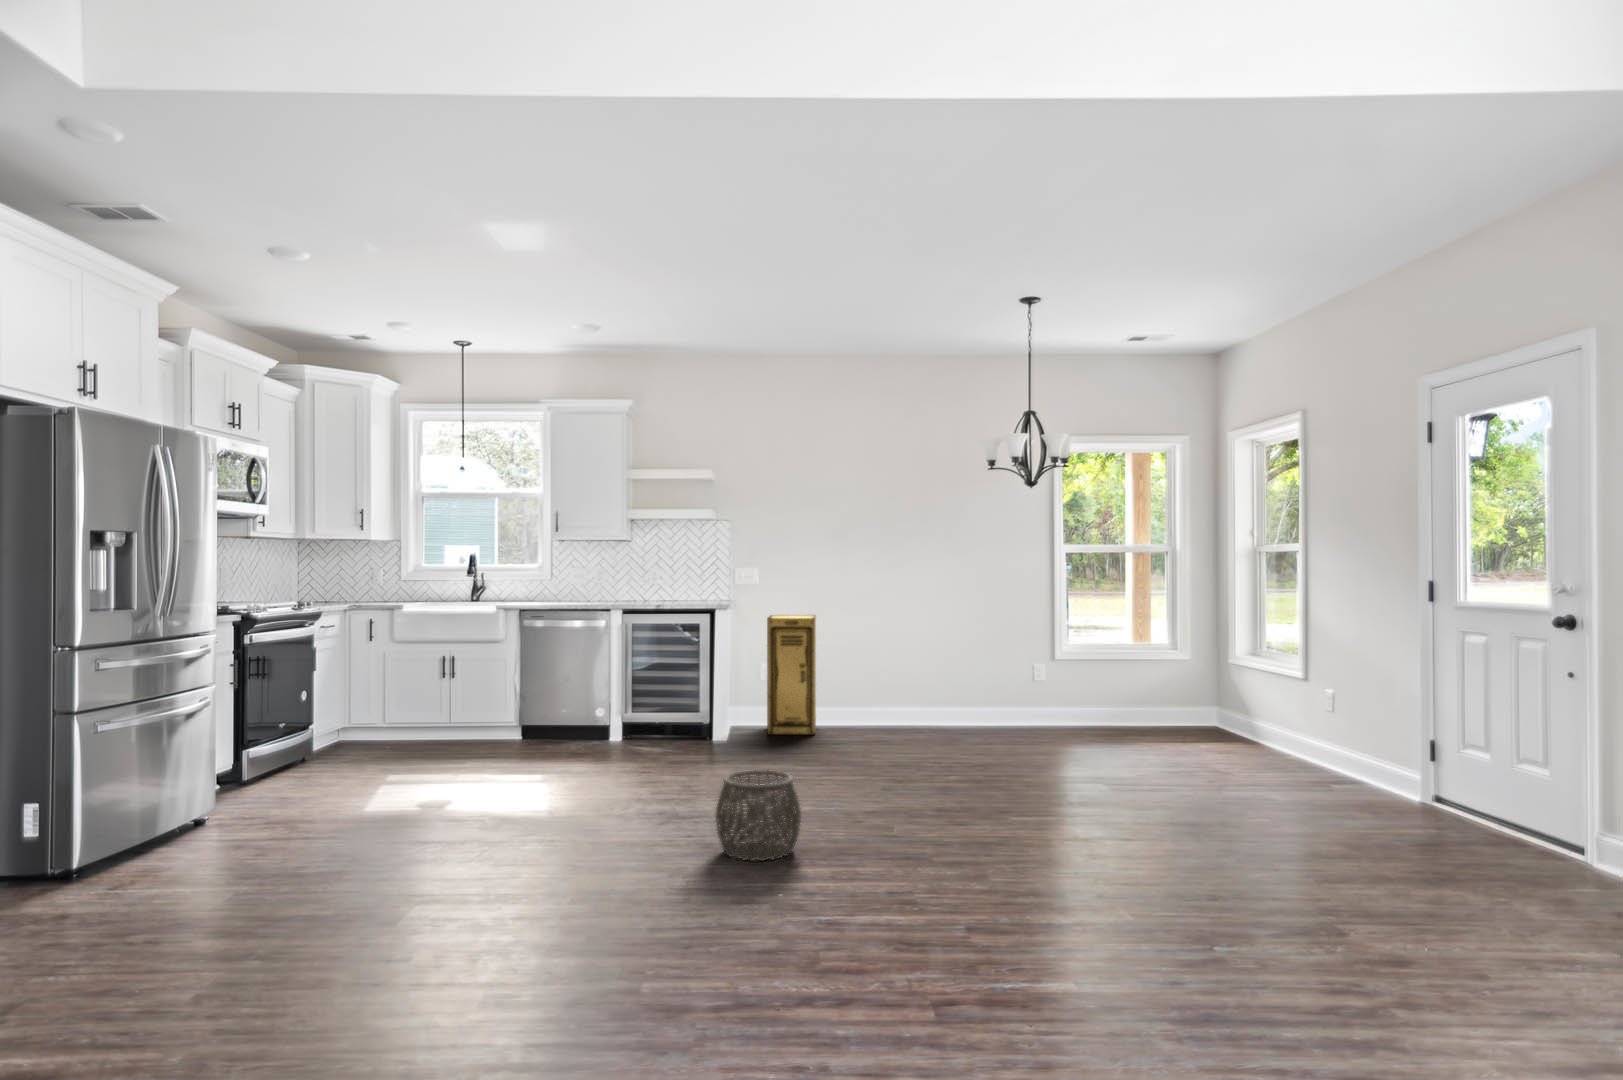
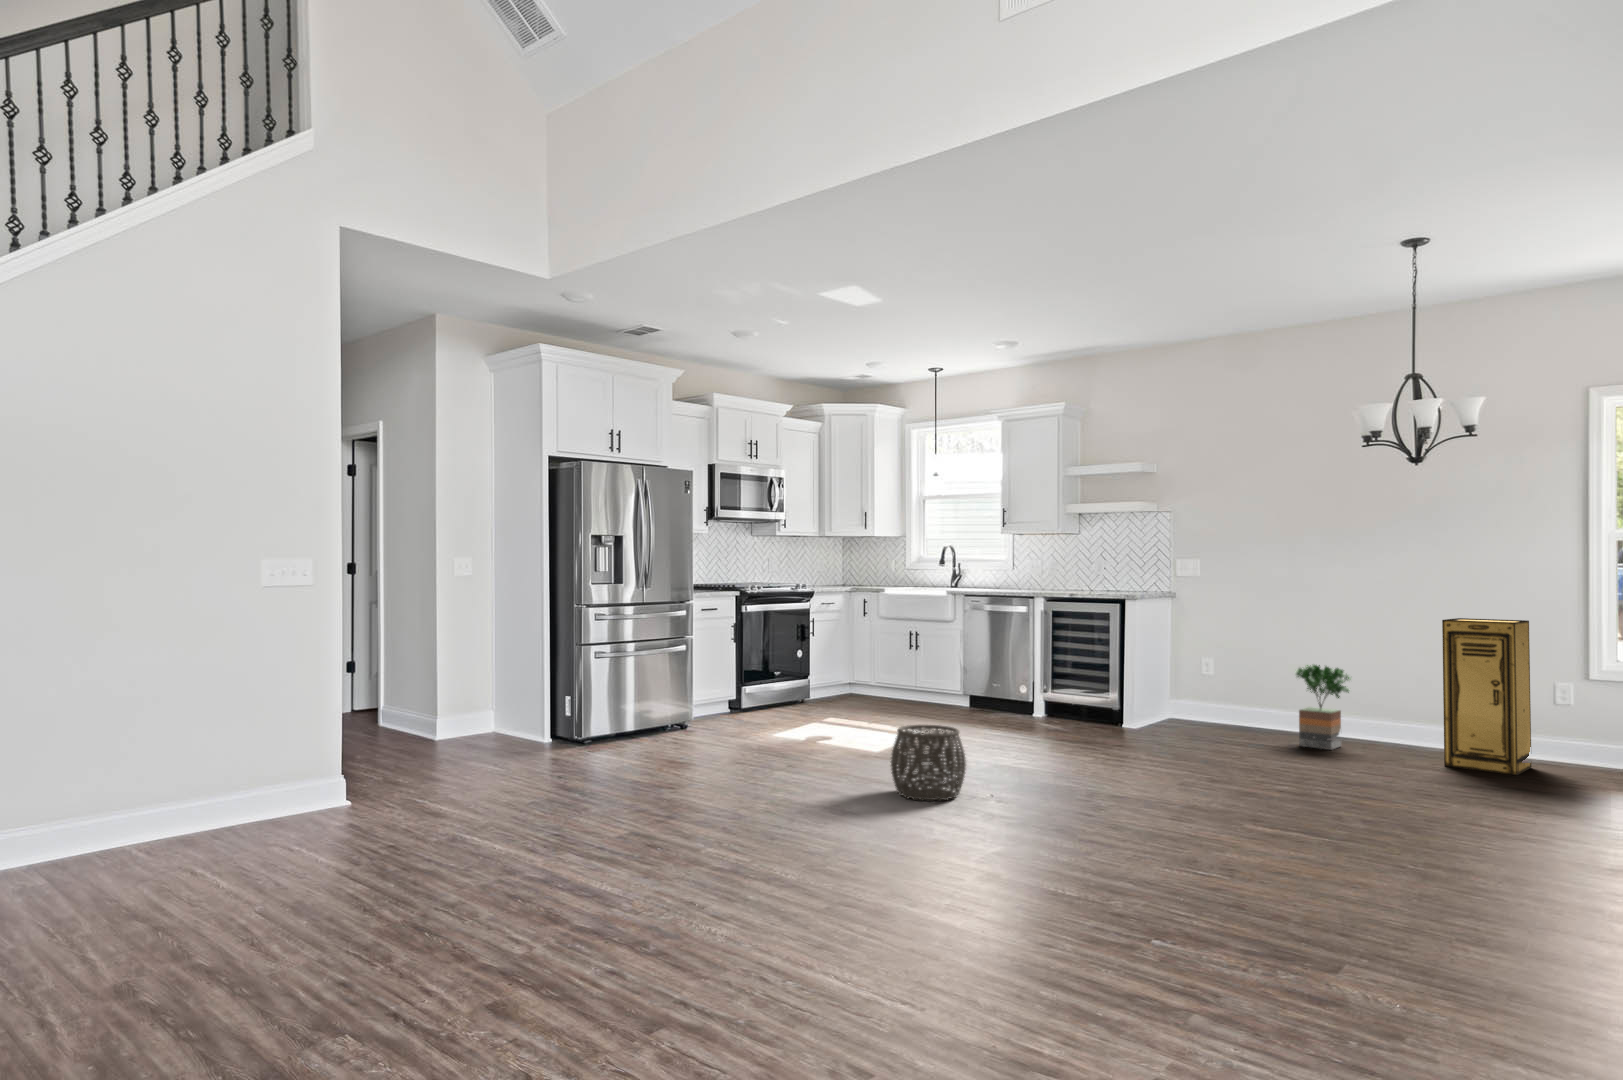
storage cabinet: present [767,615,816,735] -> present [1442,618,1532,776]
potted tree: none [859,660,908,733] -> present [1296,665,1351,750]

